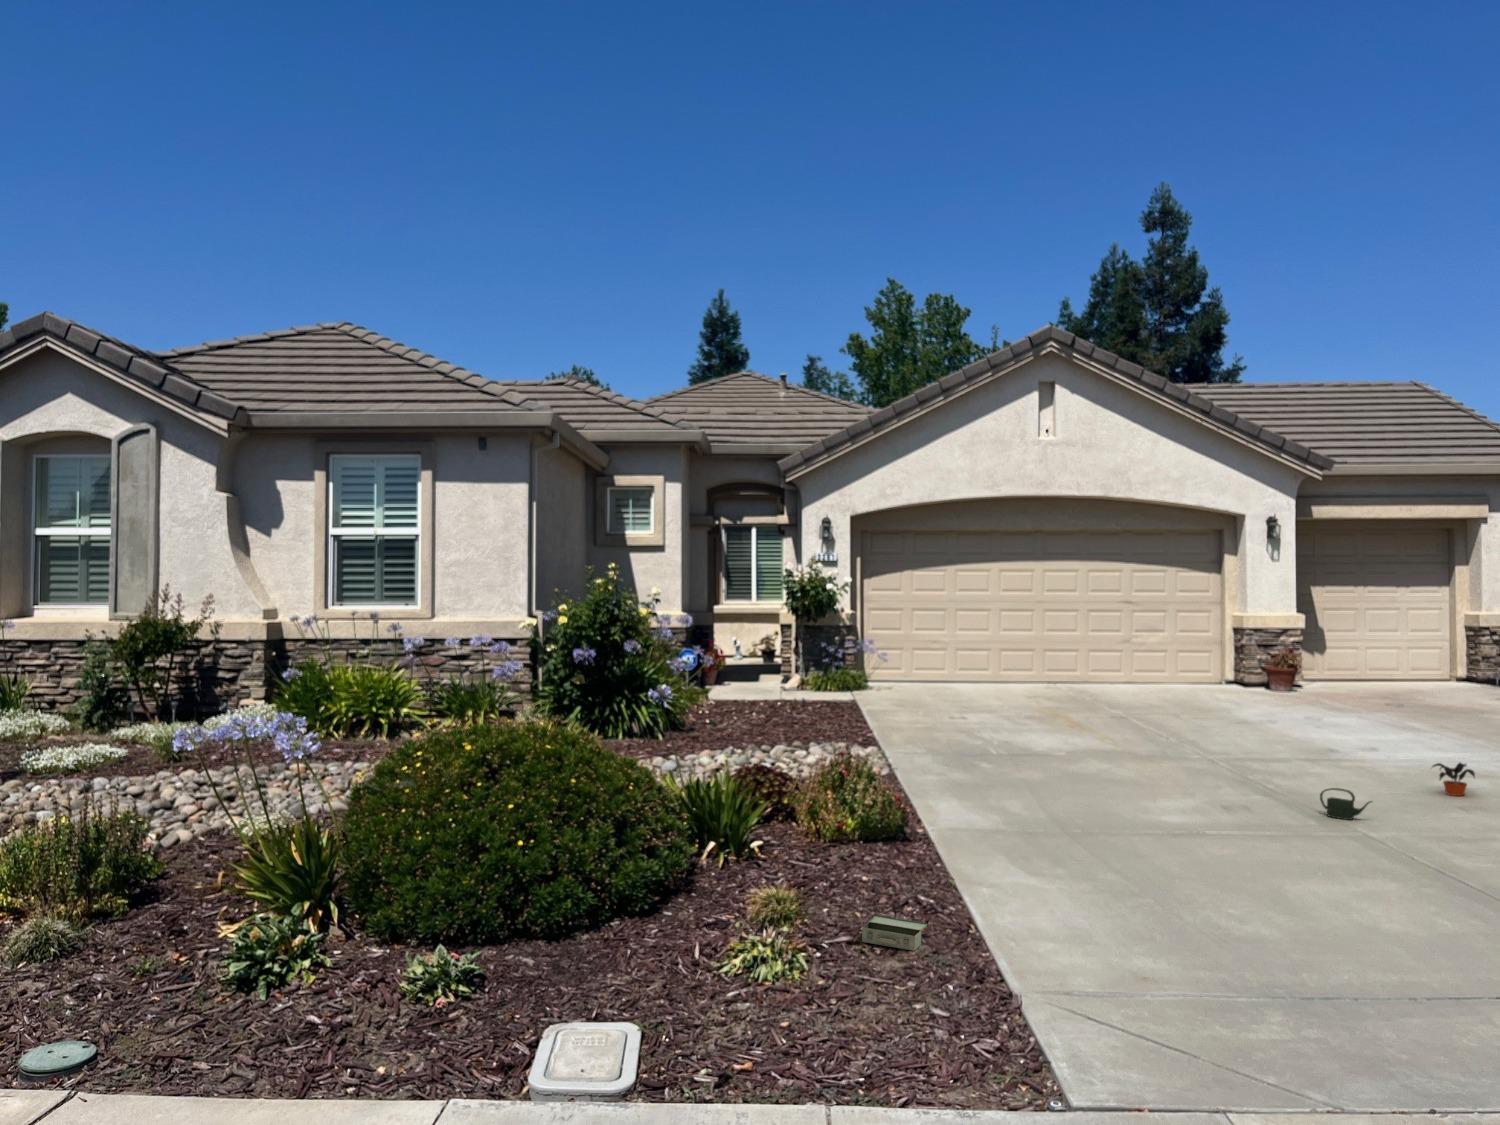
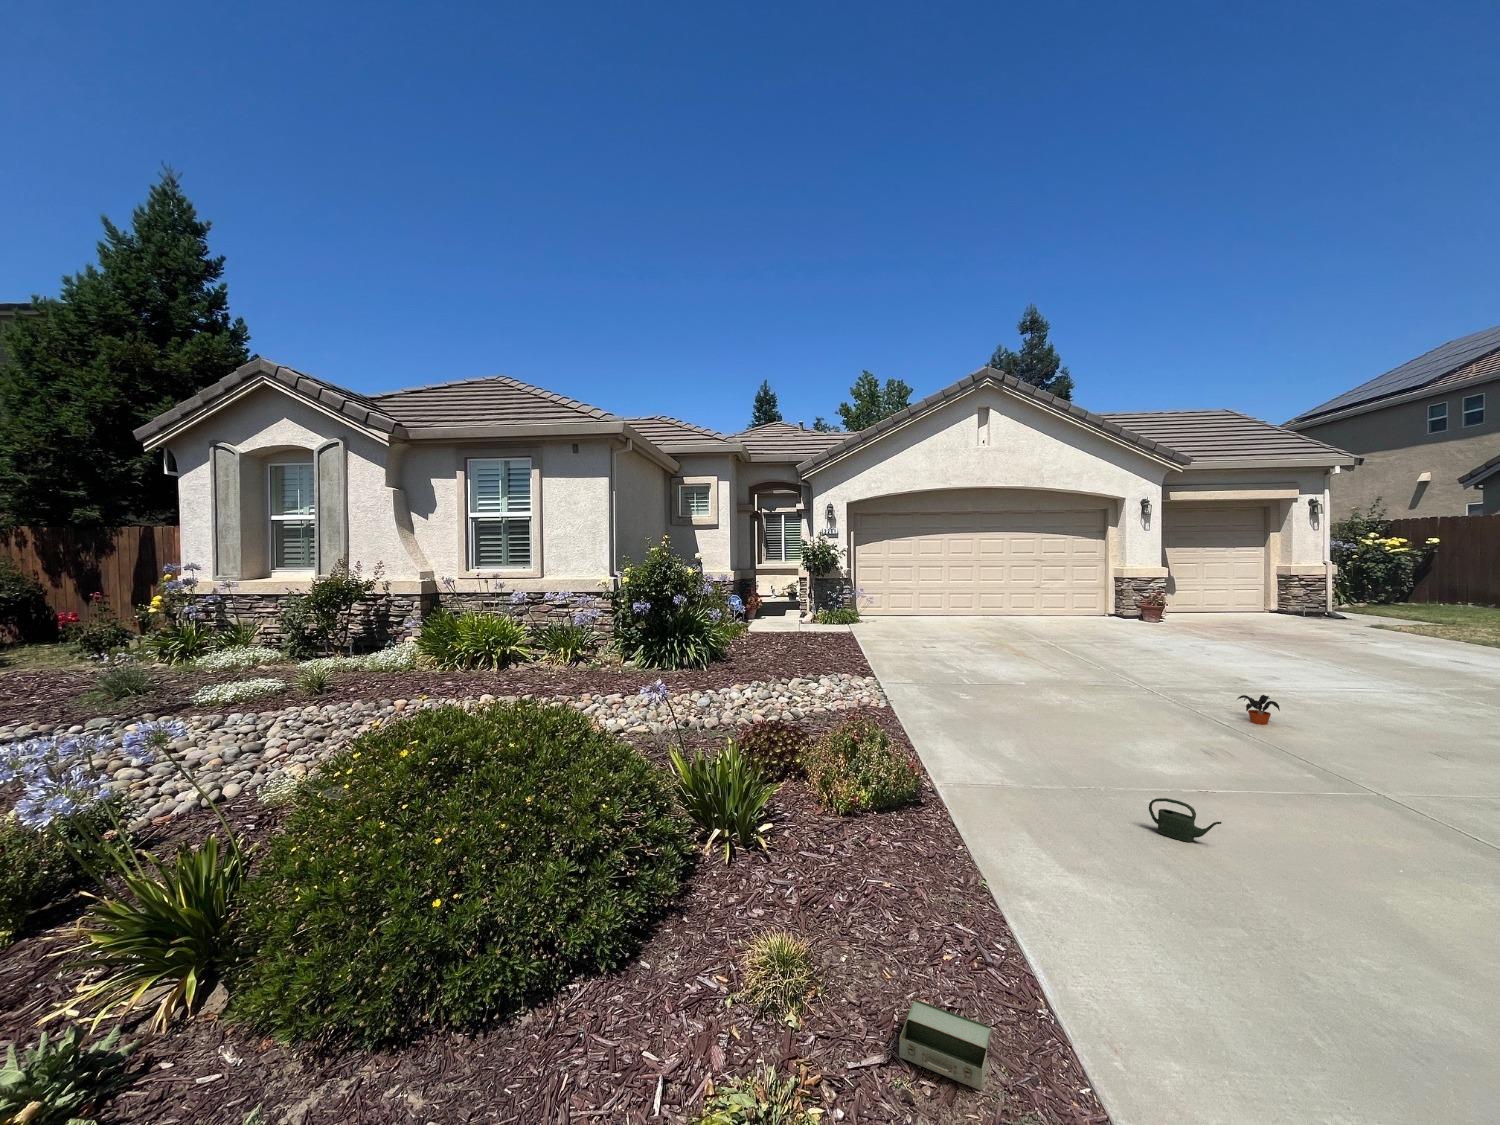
potted plant: present [1433,763,1475,796] -> present [1237,695,1280,724]
watering can: present [1320,788,1372,820] -> present [1149,798,1222,842]

